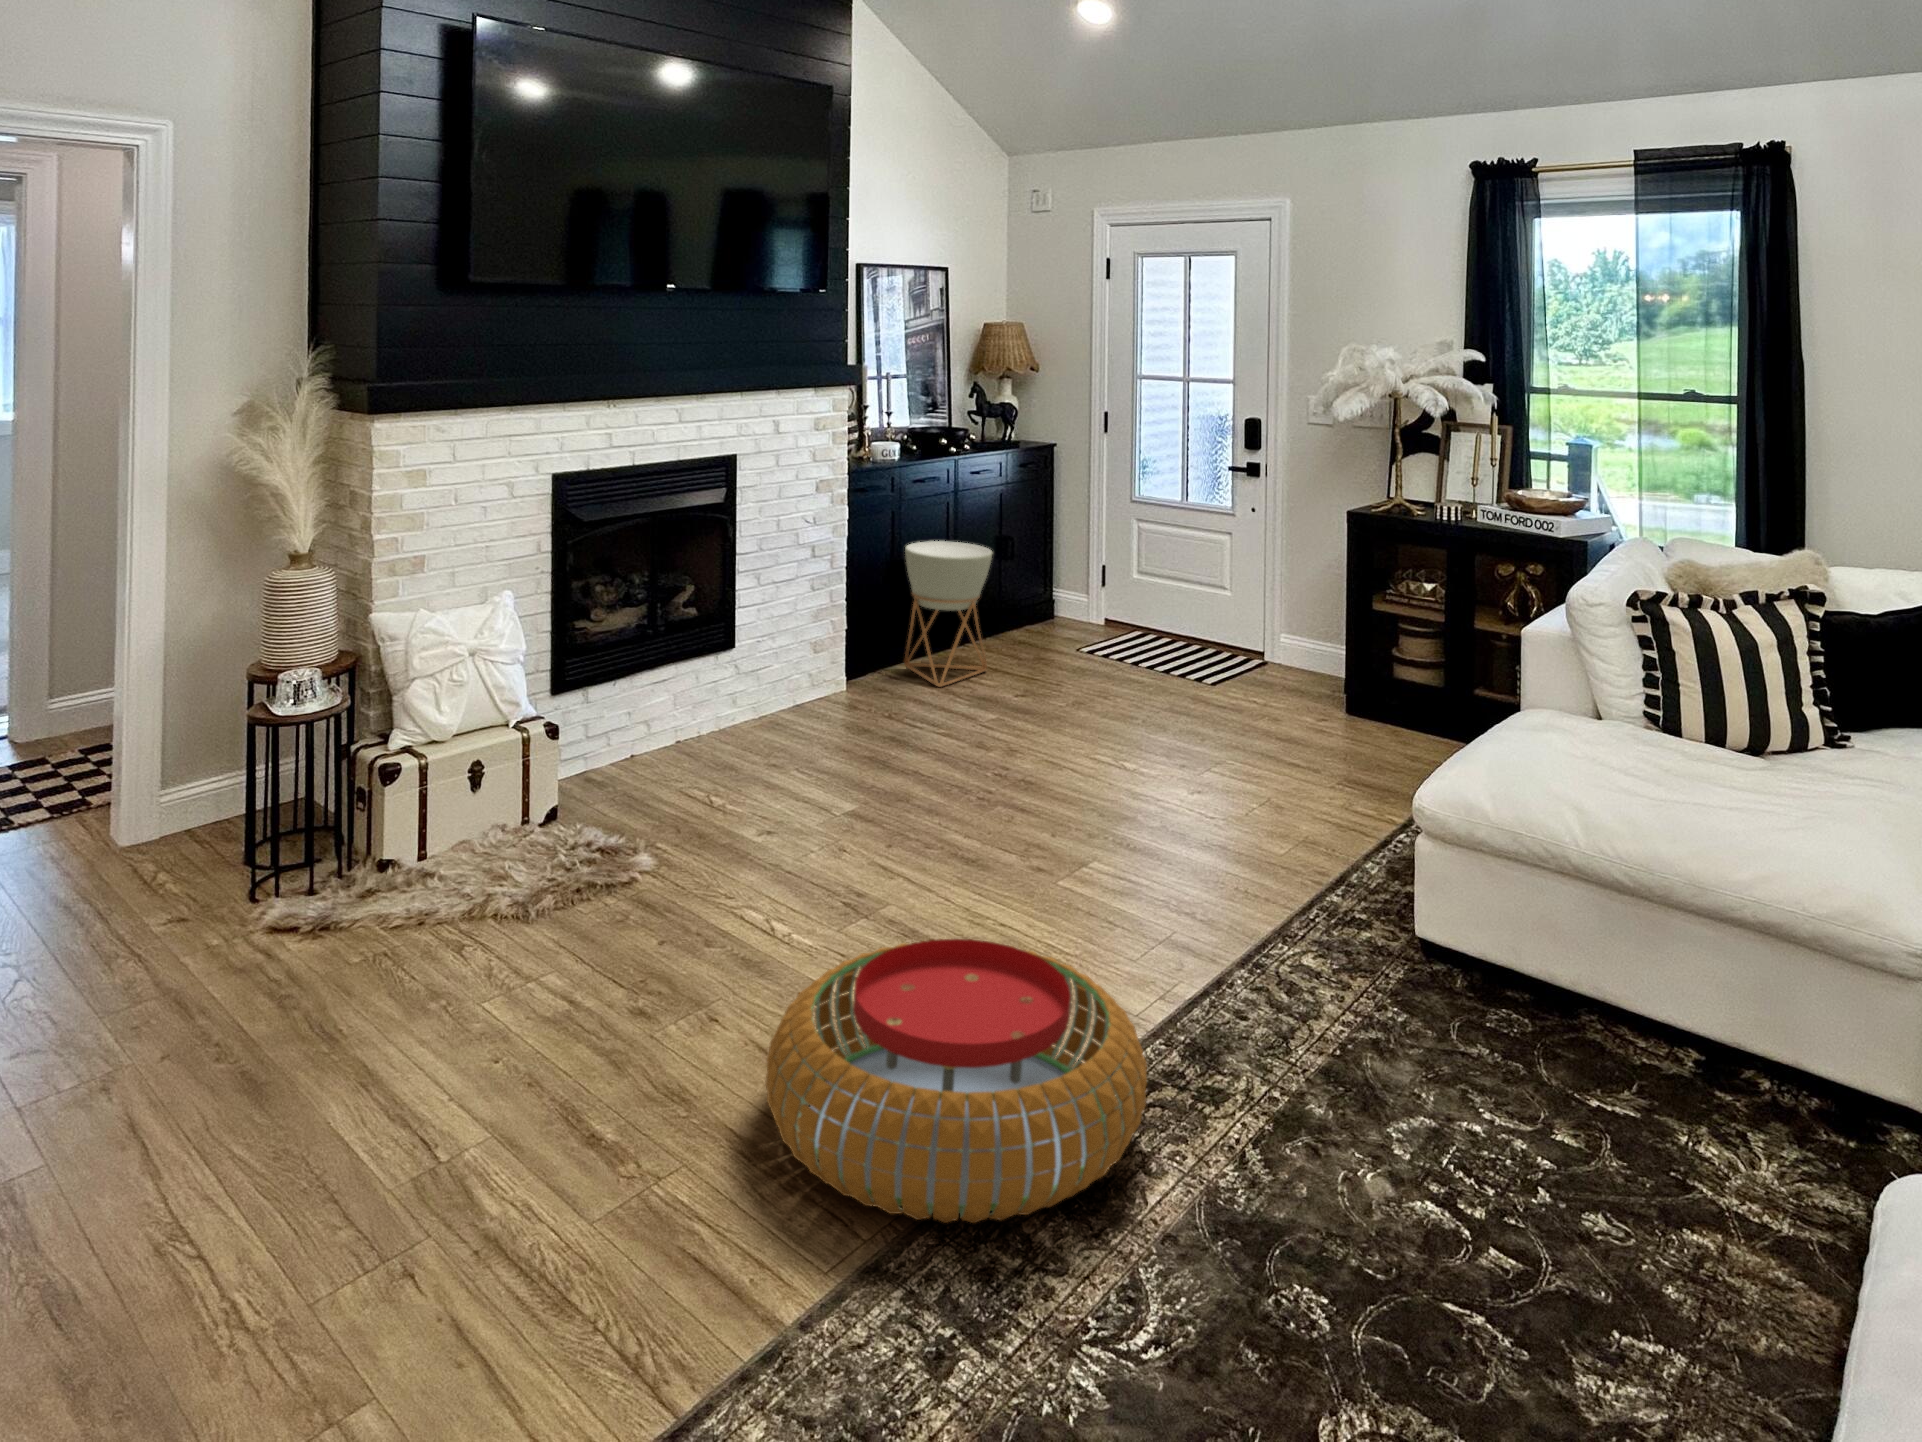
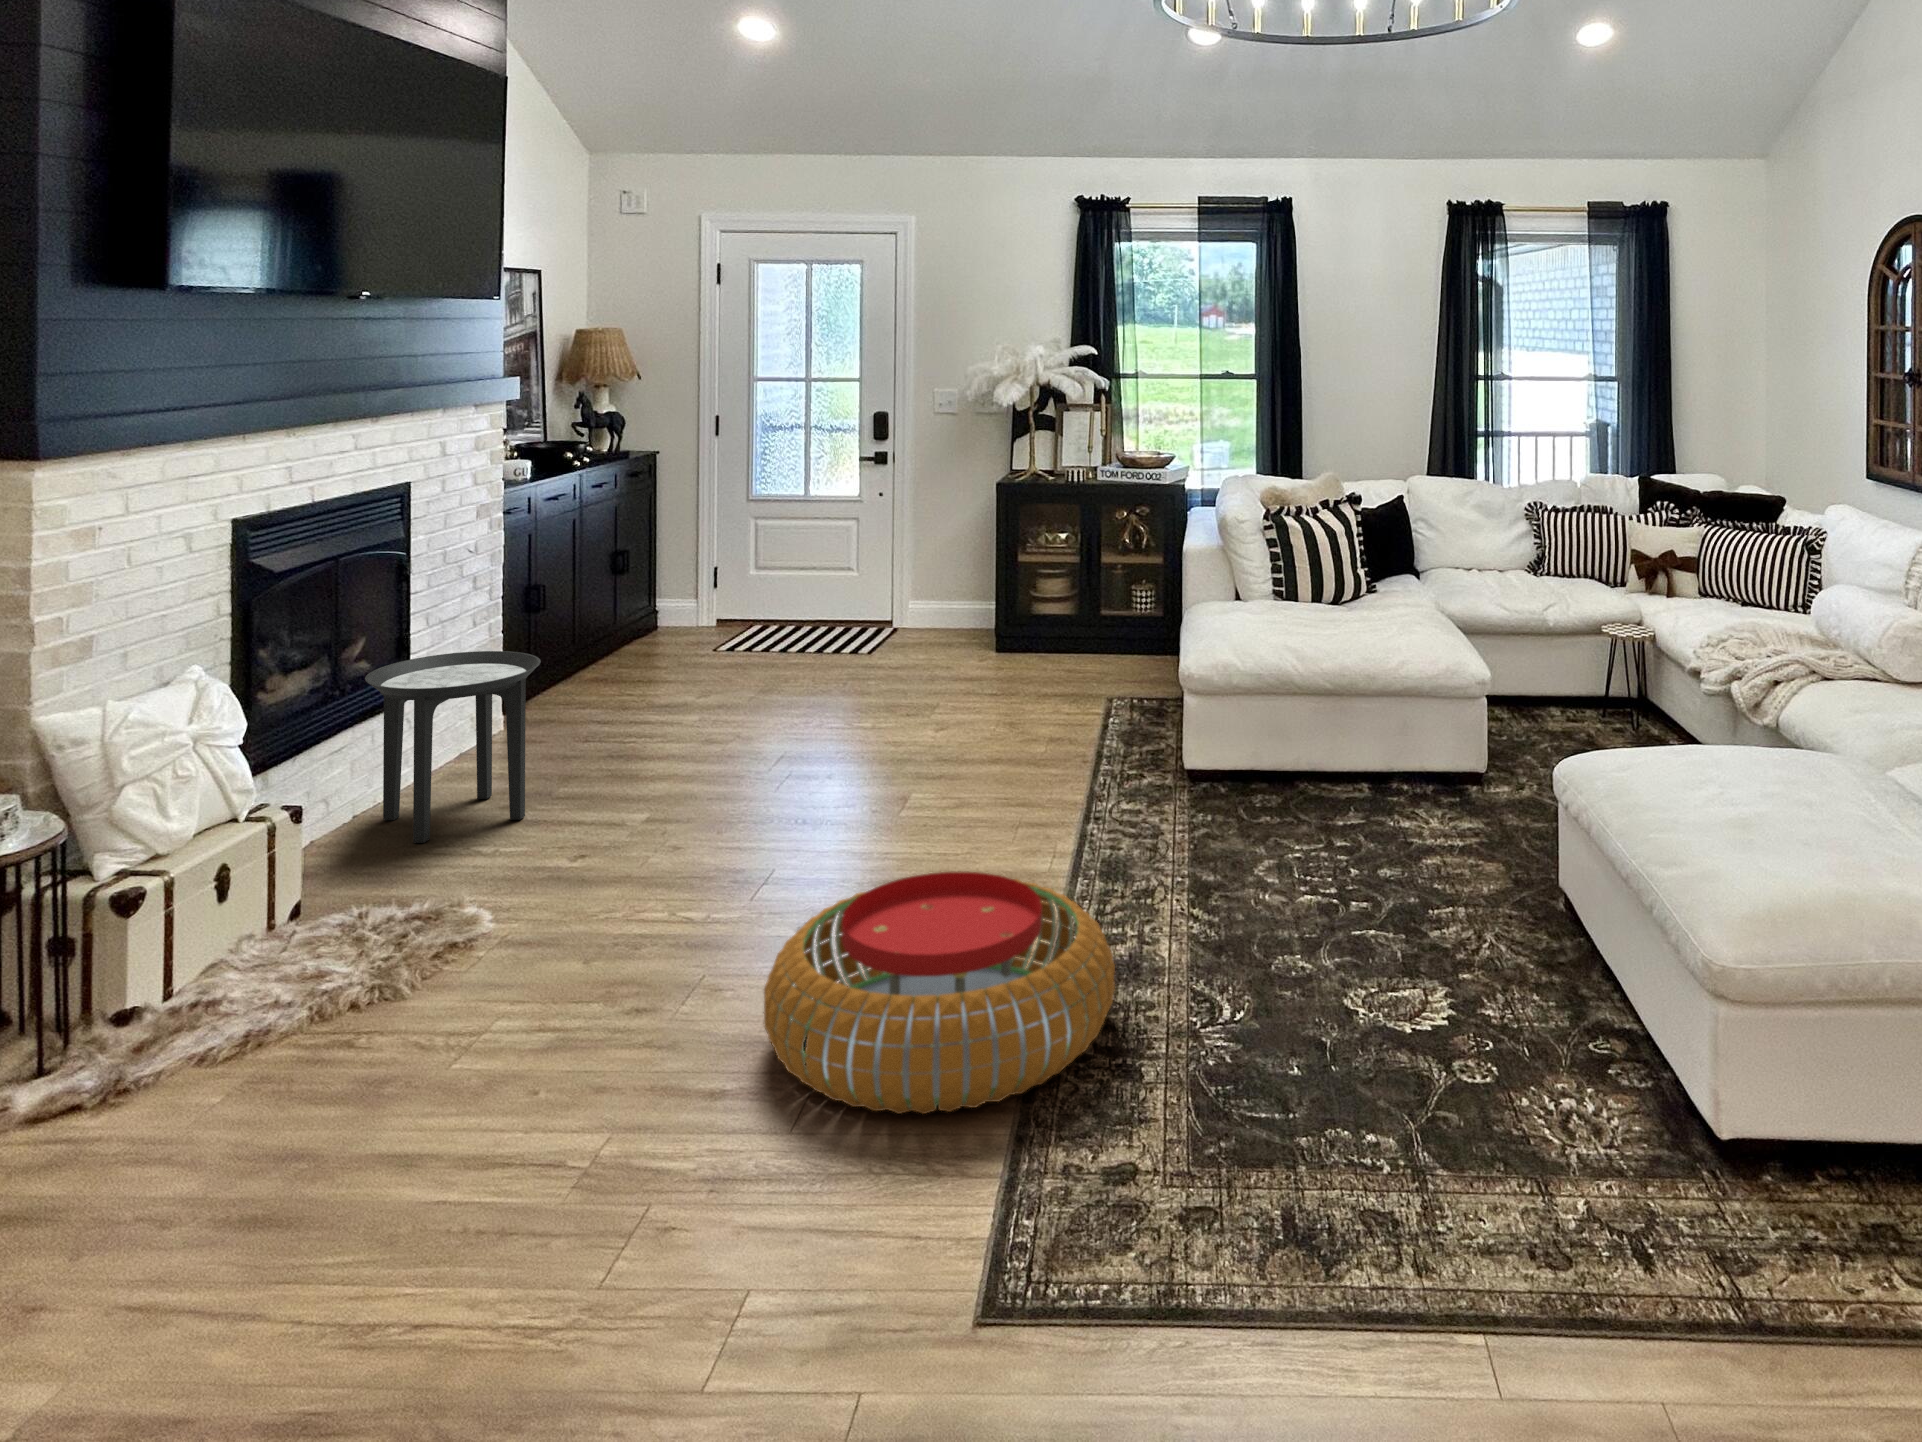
planter: present [904,541,992,687] -> none [550,557,649,707]
side table: none [674,611,820,781] -> present [365,651,541,843]

